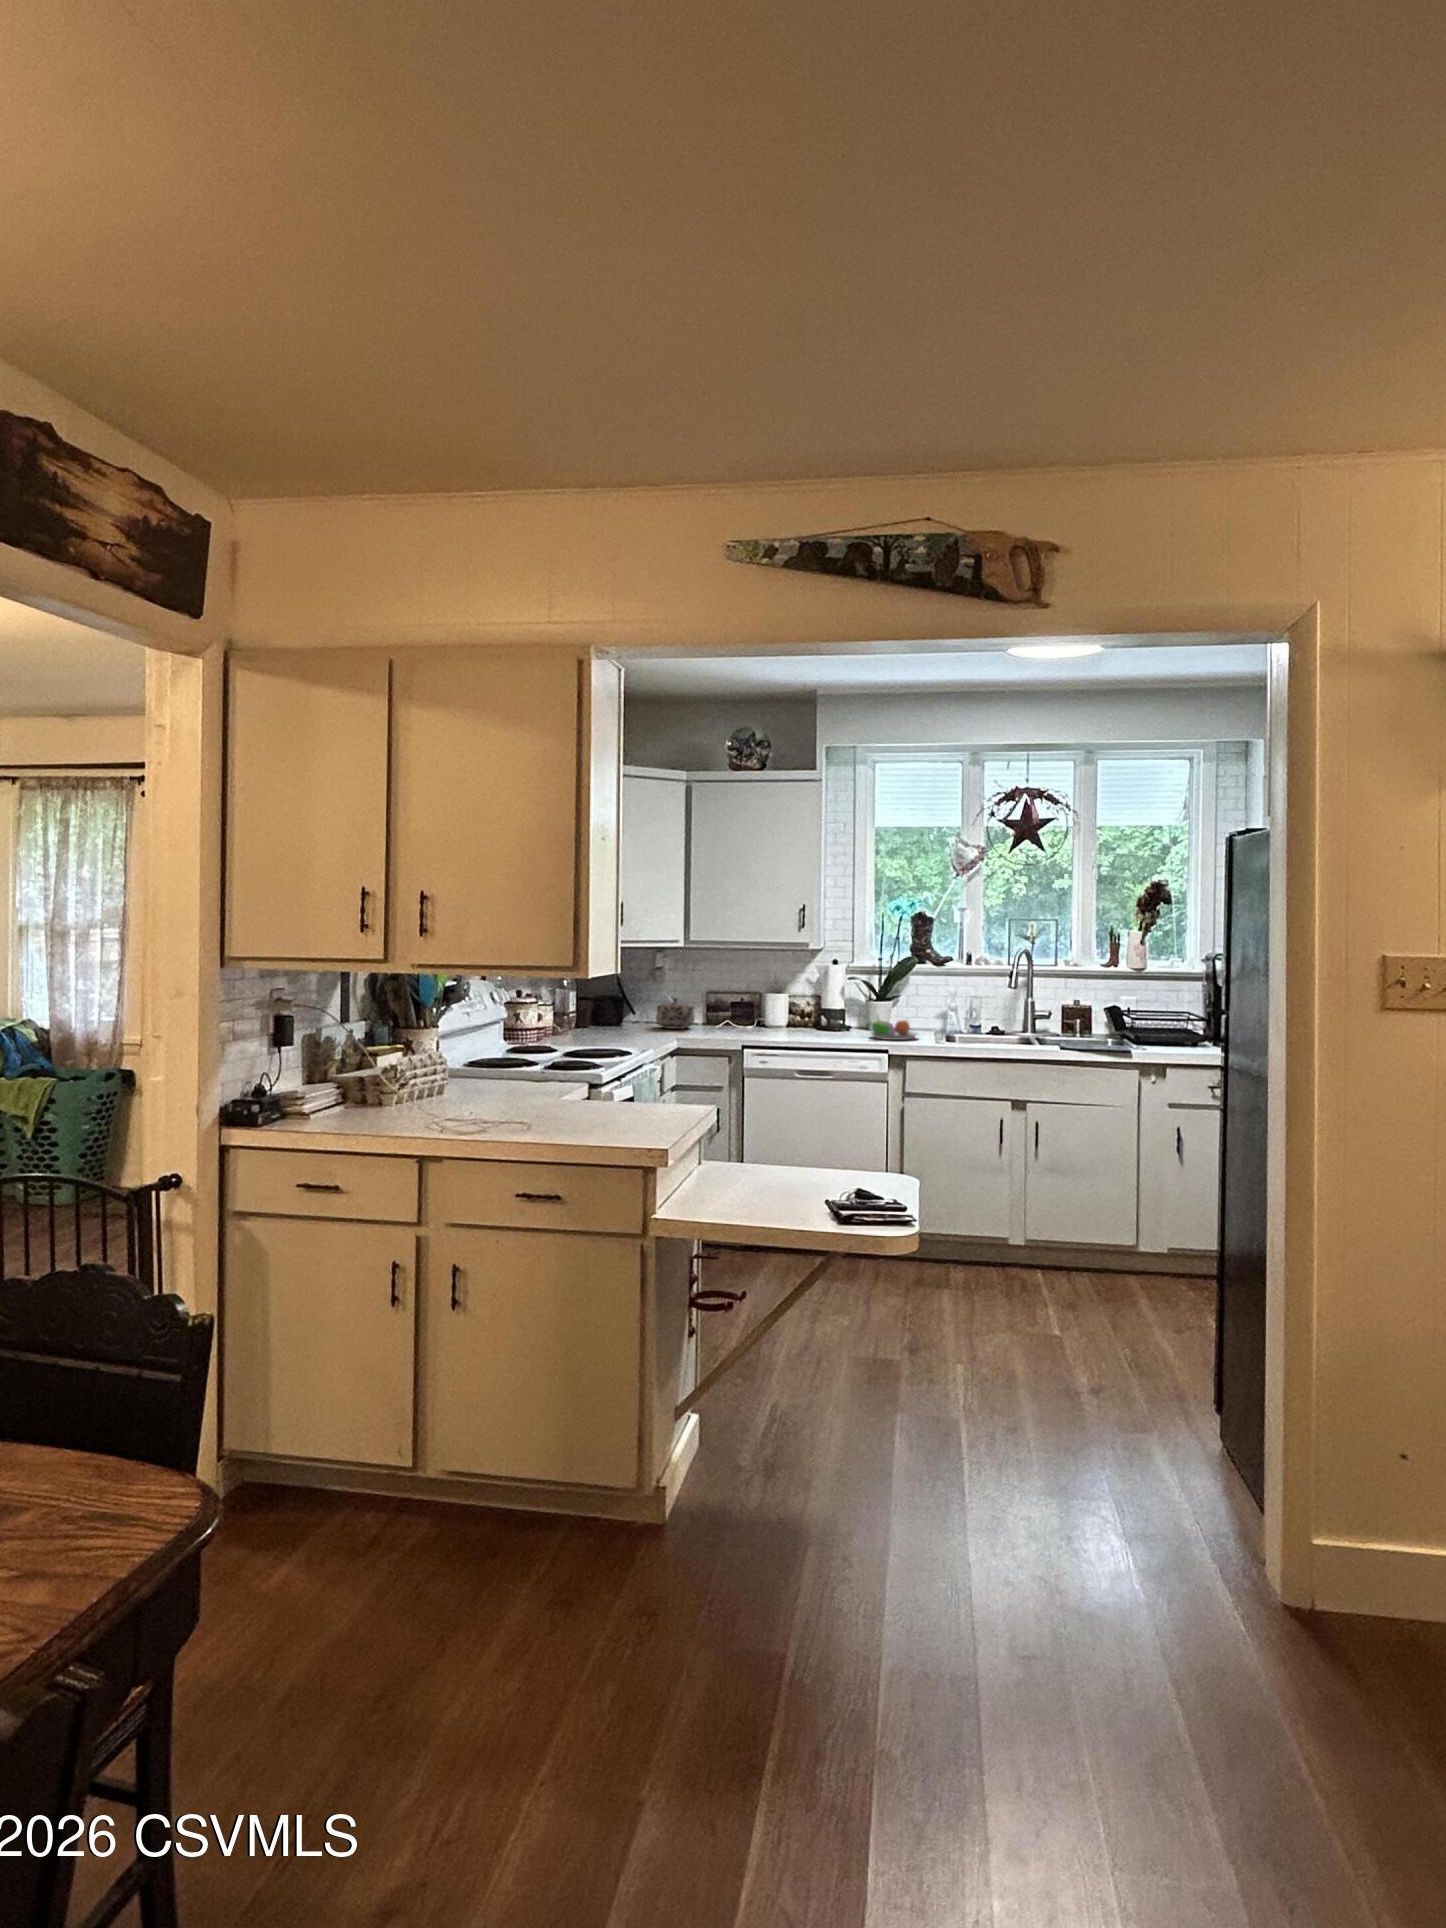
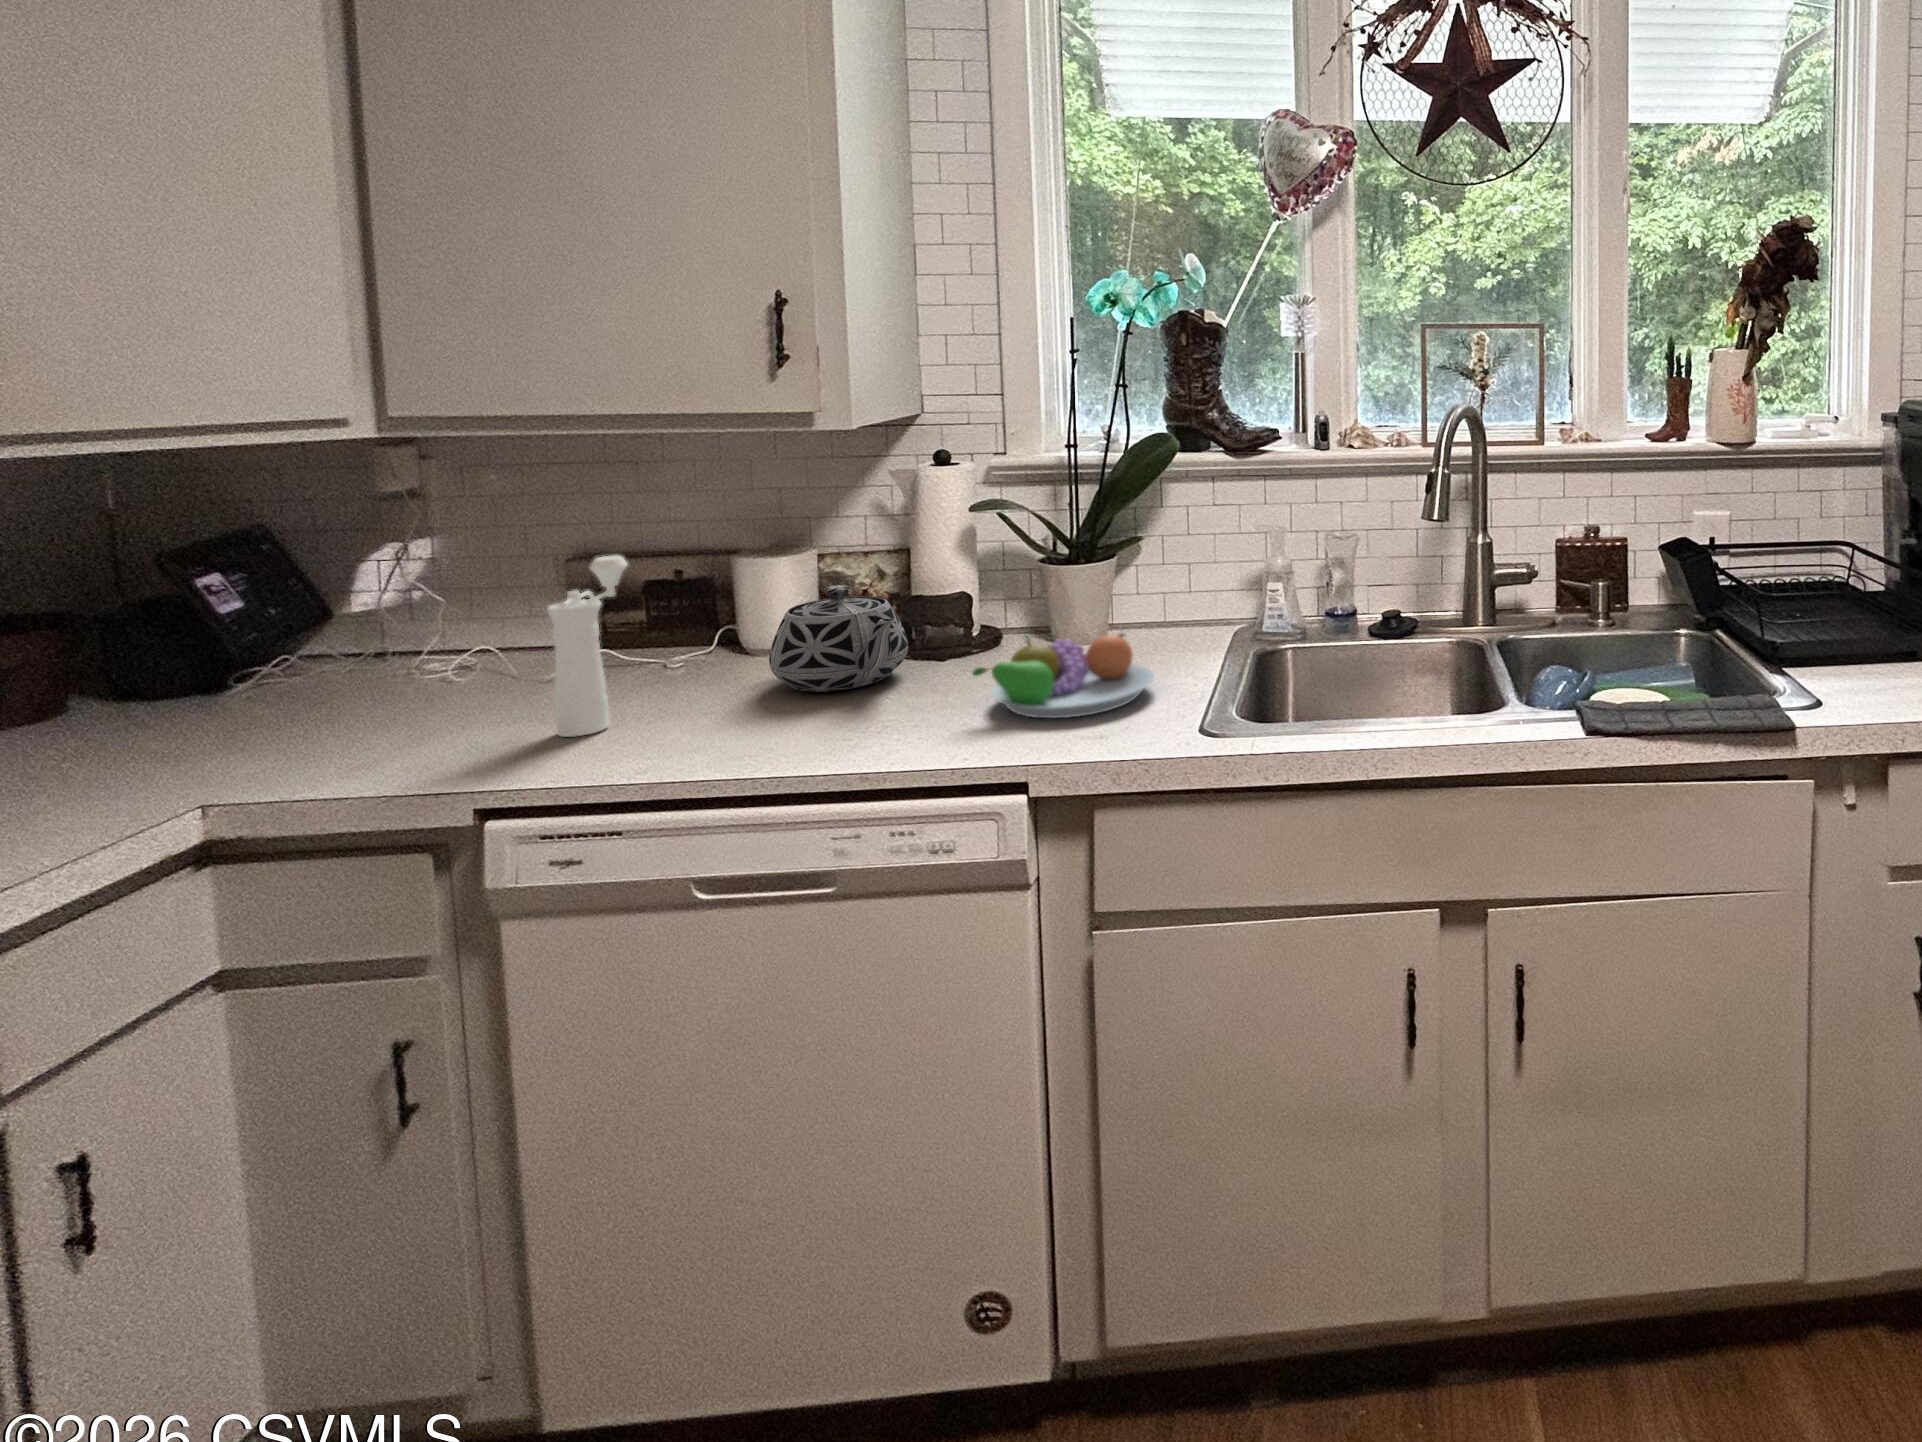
pepper mill: none [747,986,760,1036] -> present [547,556,627,737]
teapot: present [656,997,695,1029] -> present [769,585,908,692]

